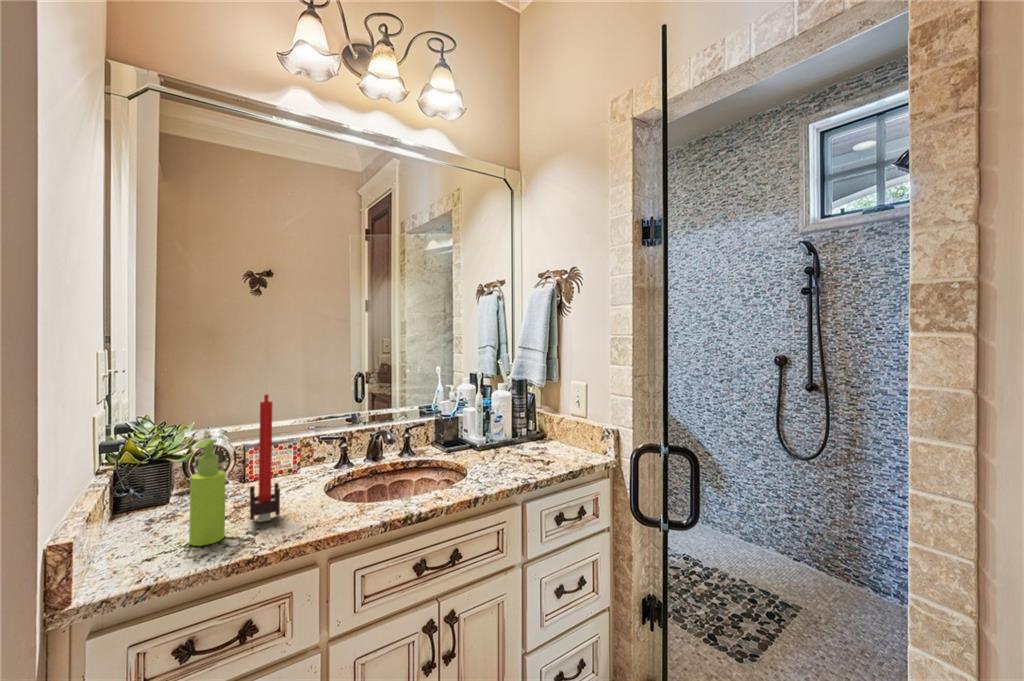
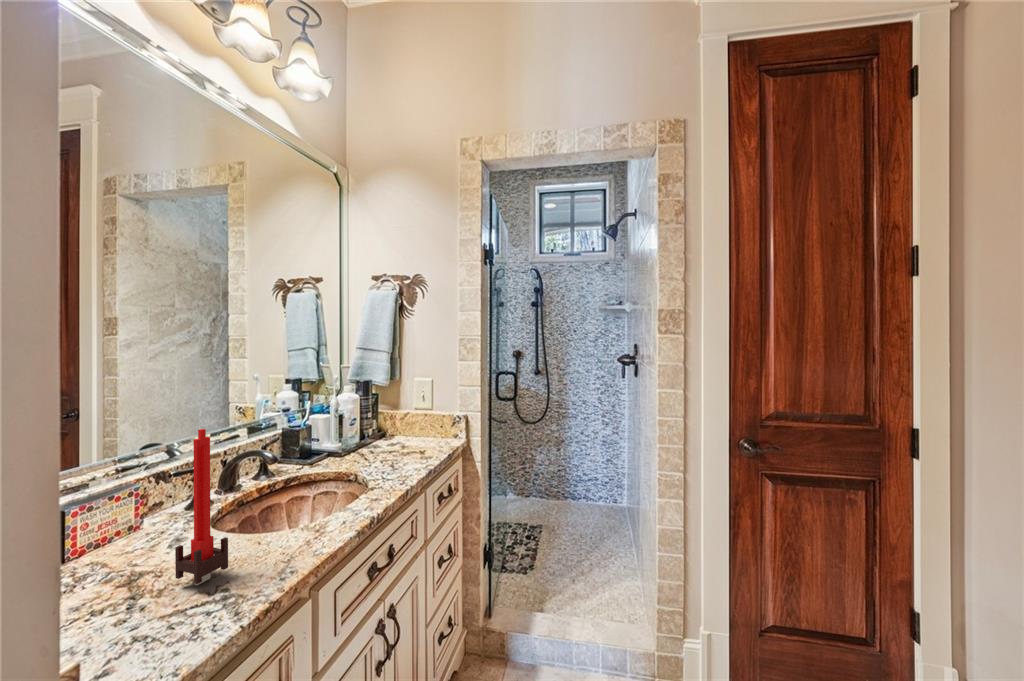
soap dispenser: present [189,439,226,546] -> none [130,495,179,637]

